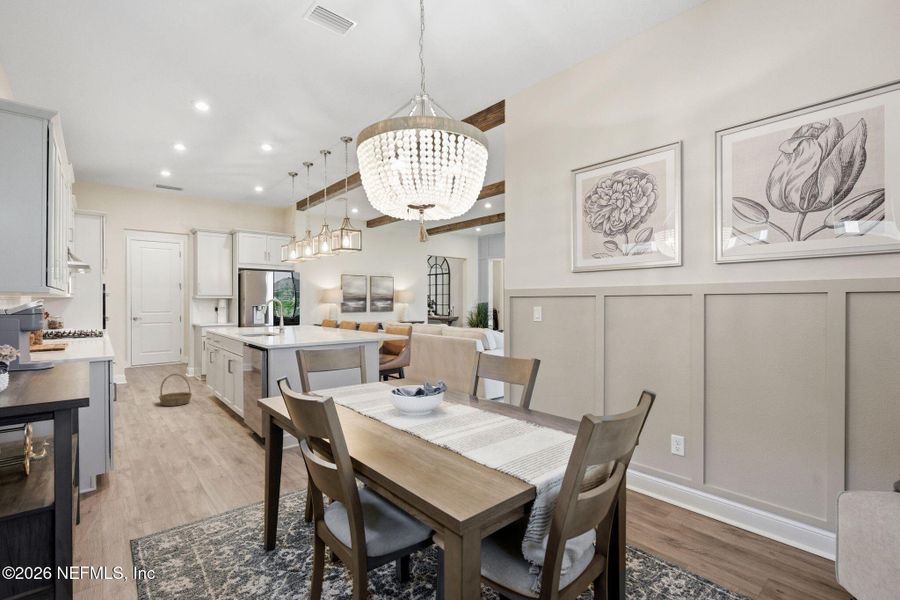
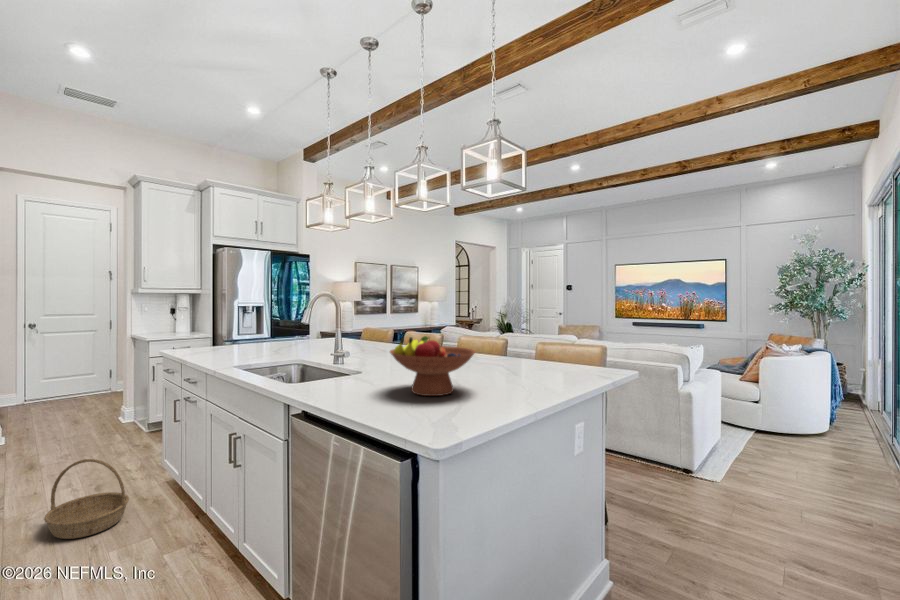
fruit bowl: none [281,316,315,338] -> present [390,336,475,396]

